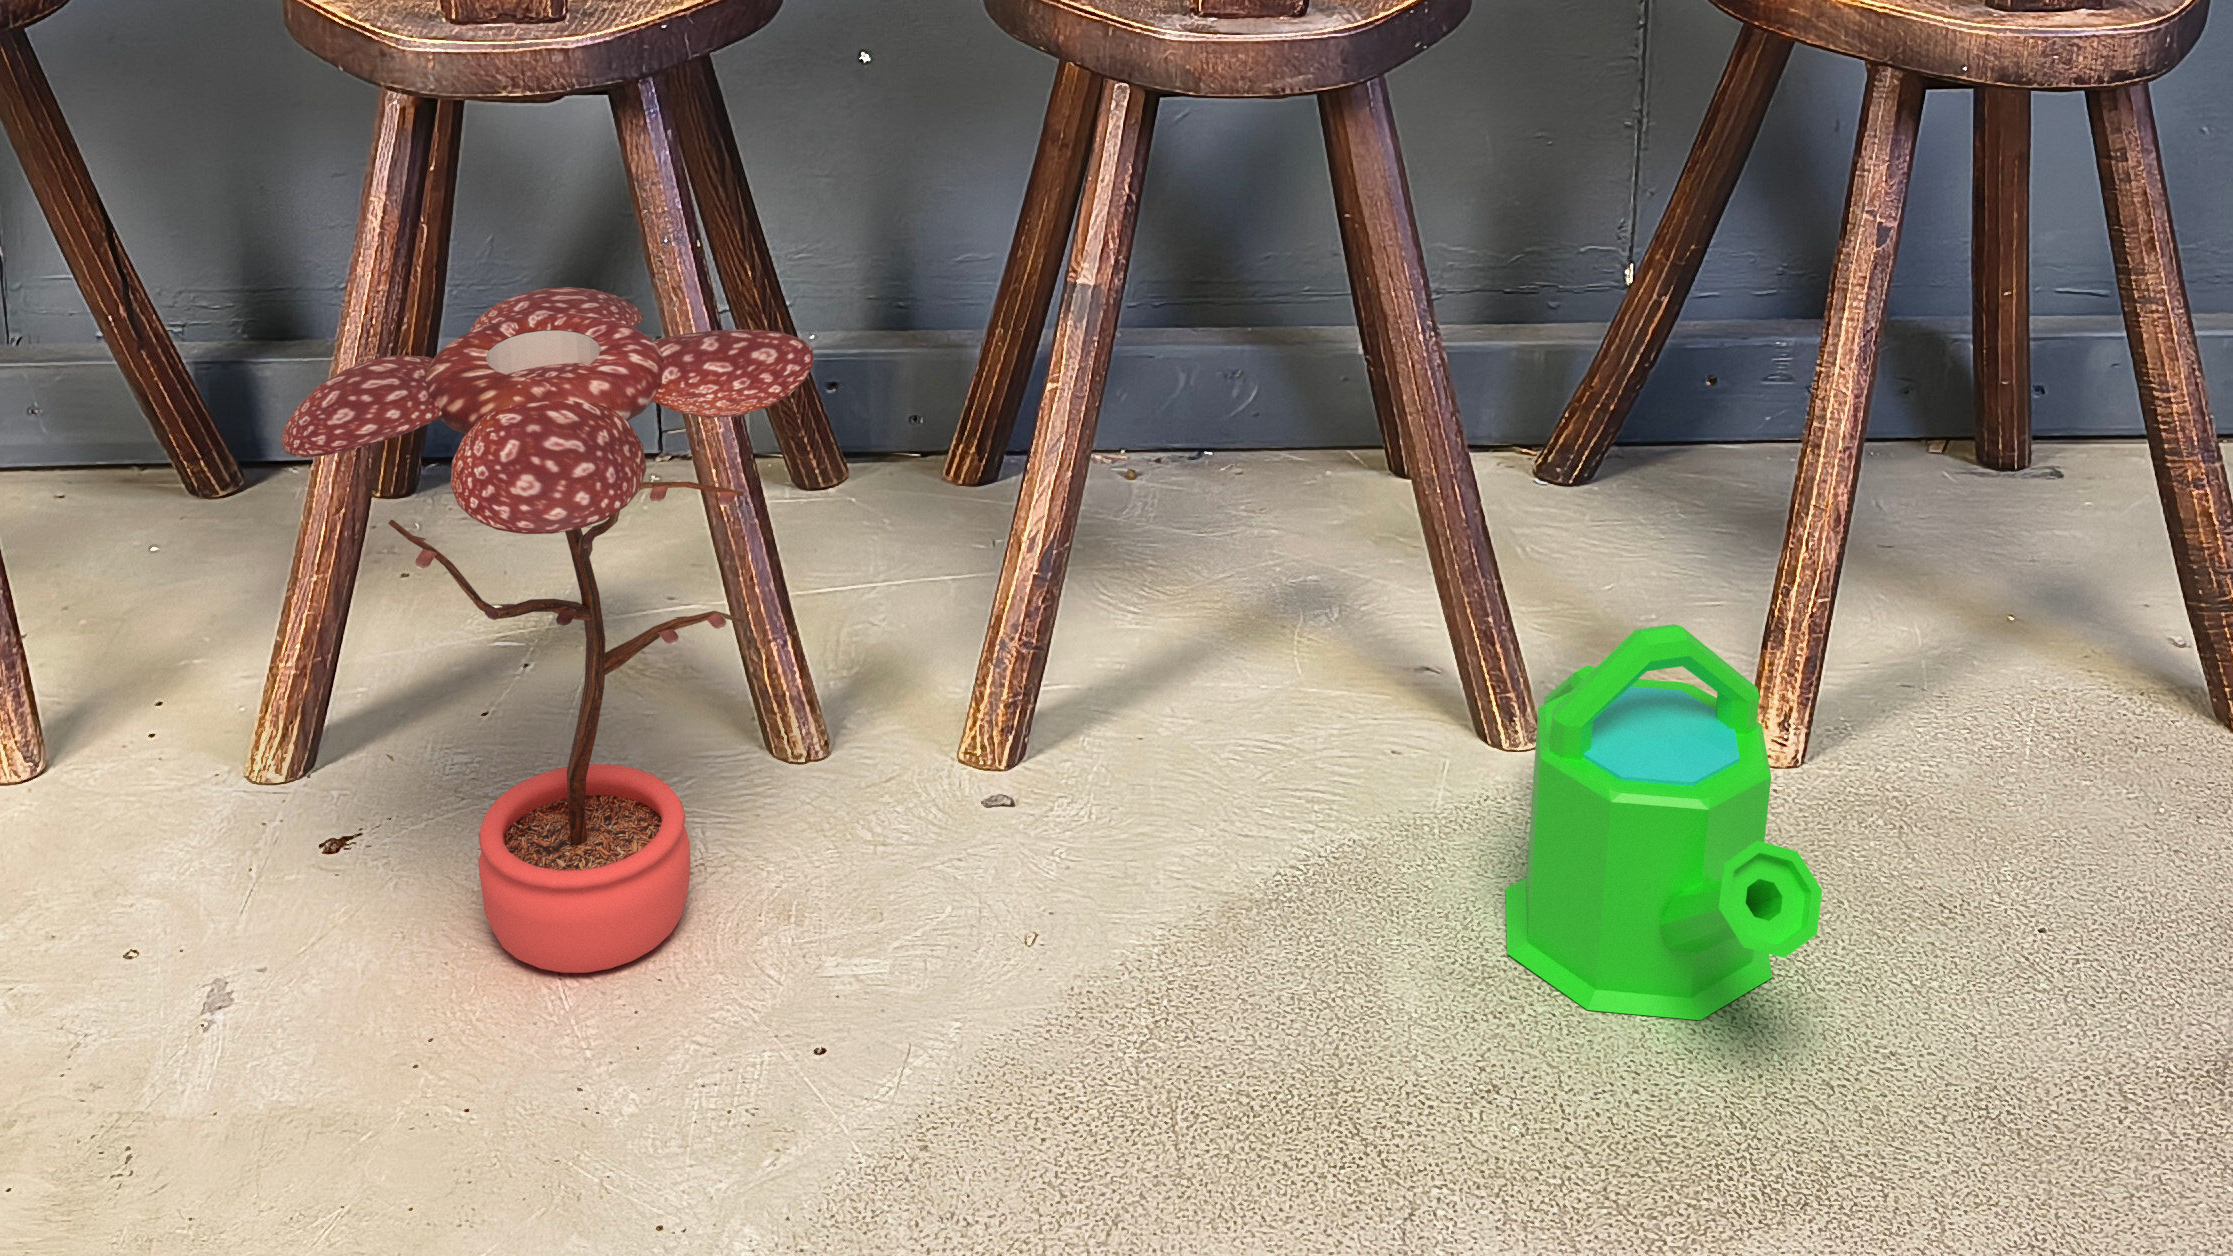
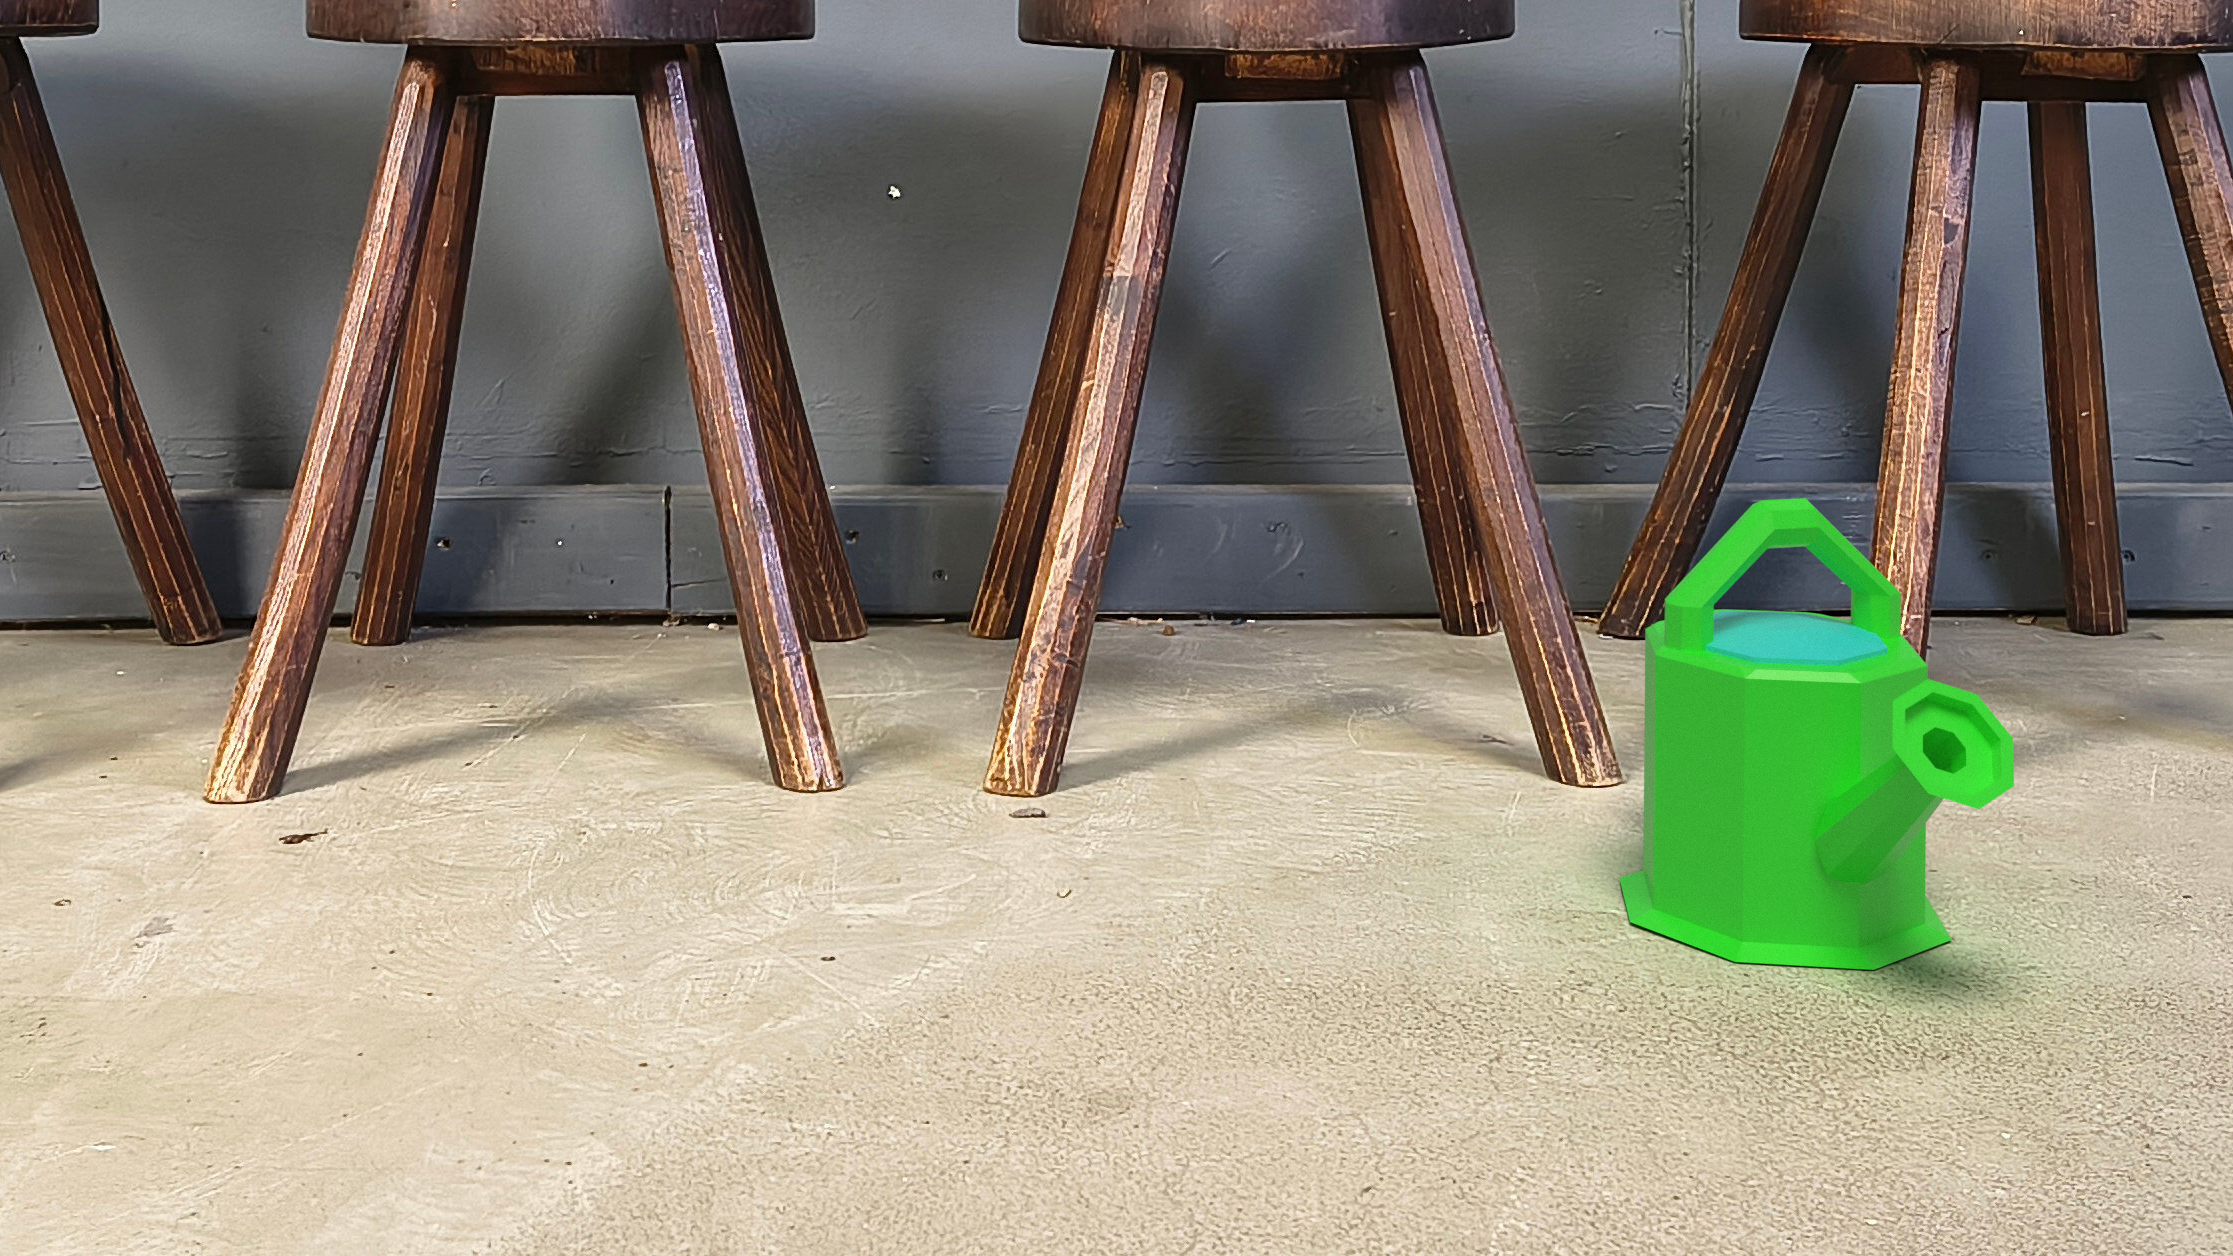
potted plant: present [281,287,814,973] -> none [235,157,830,928]

